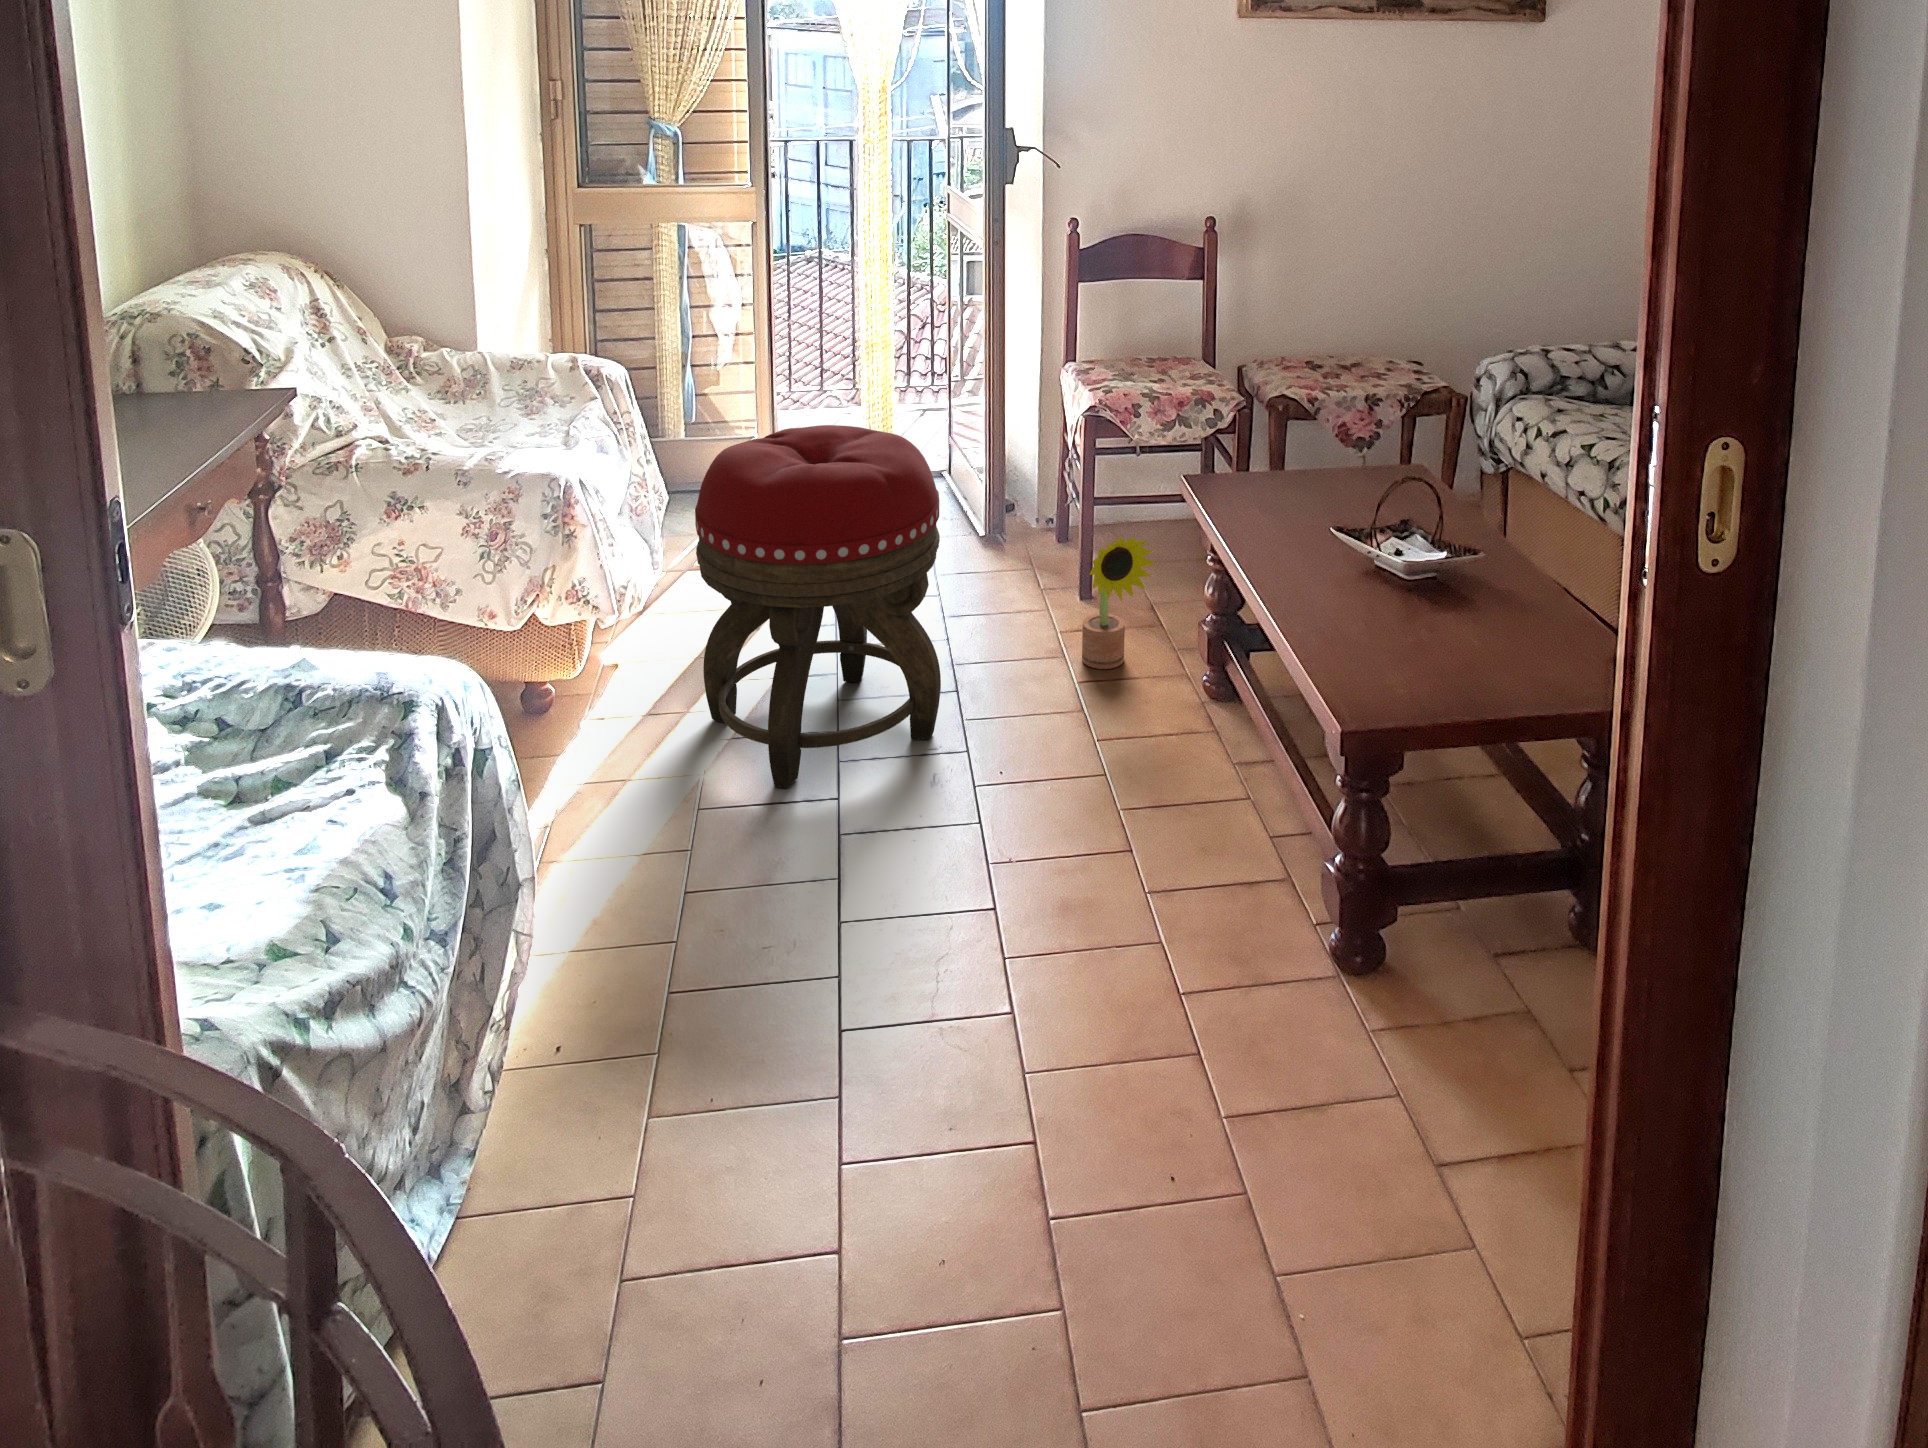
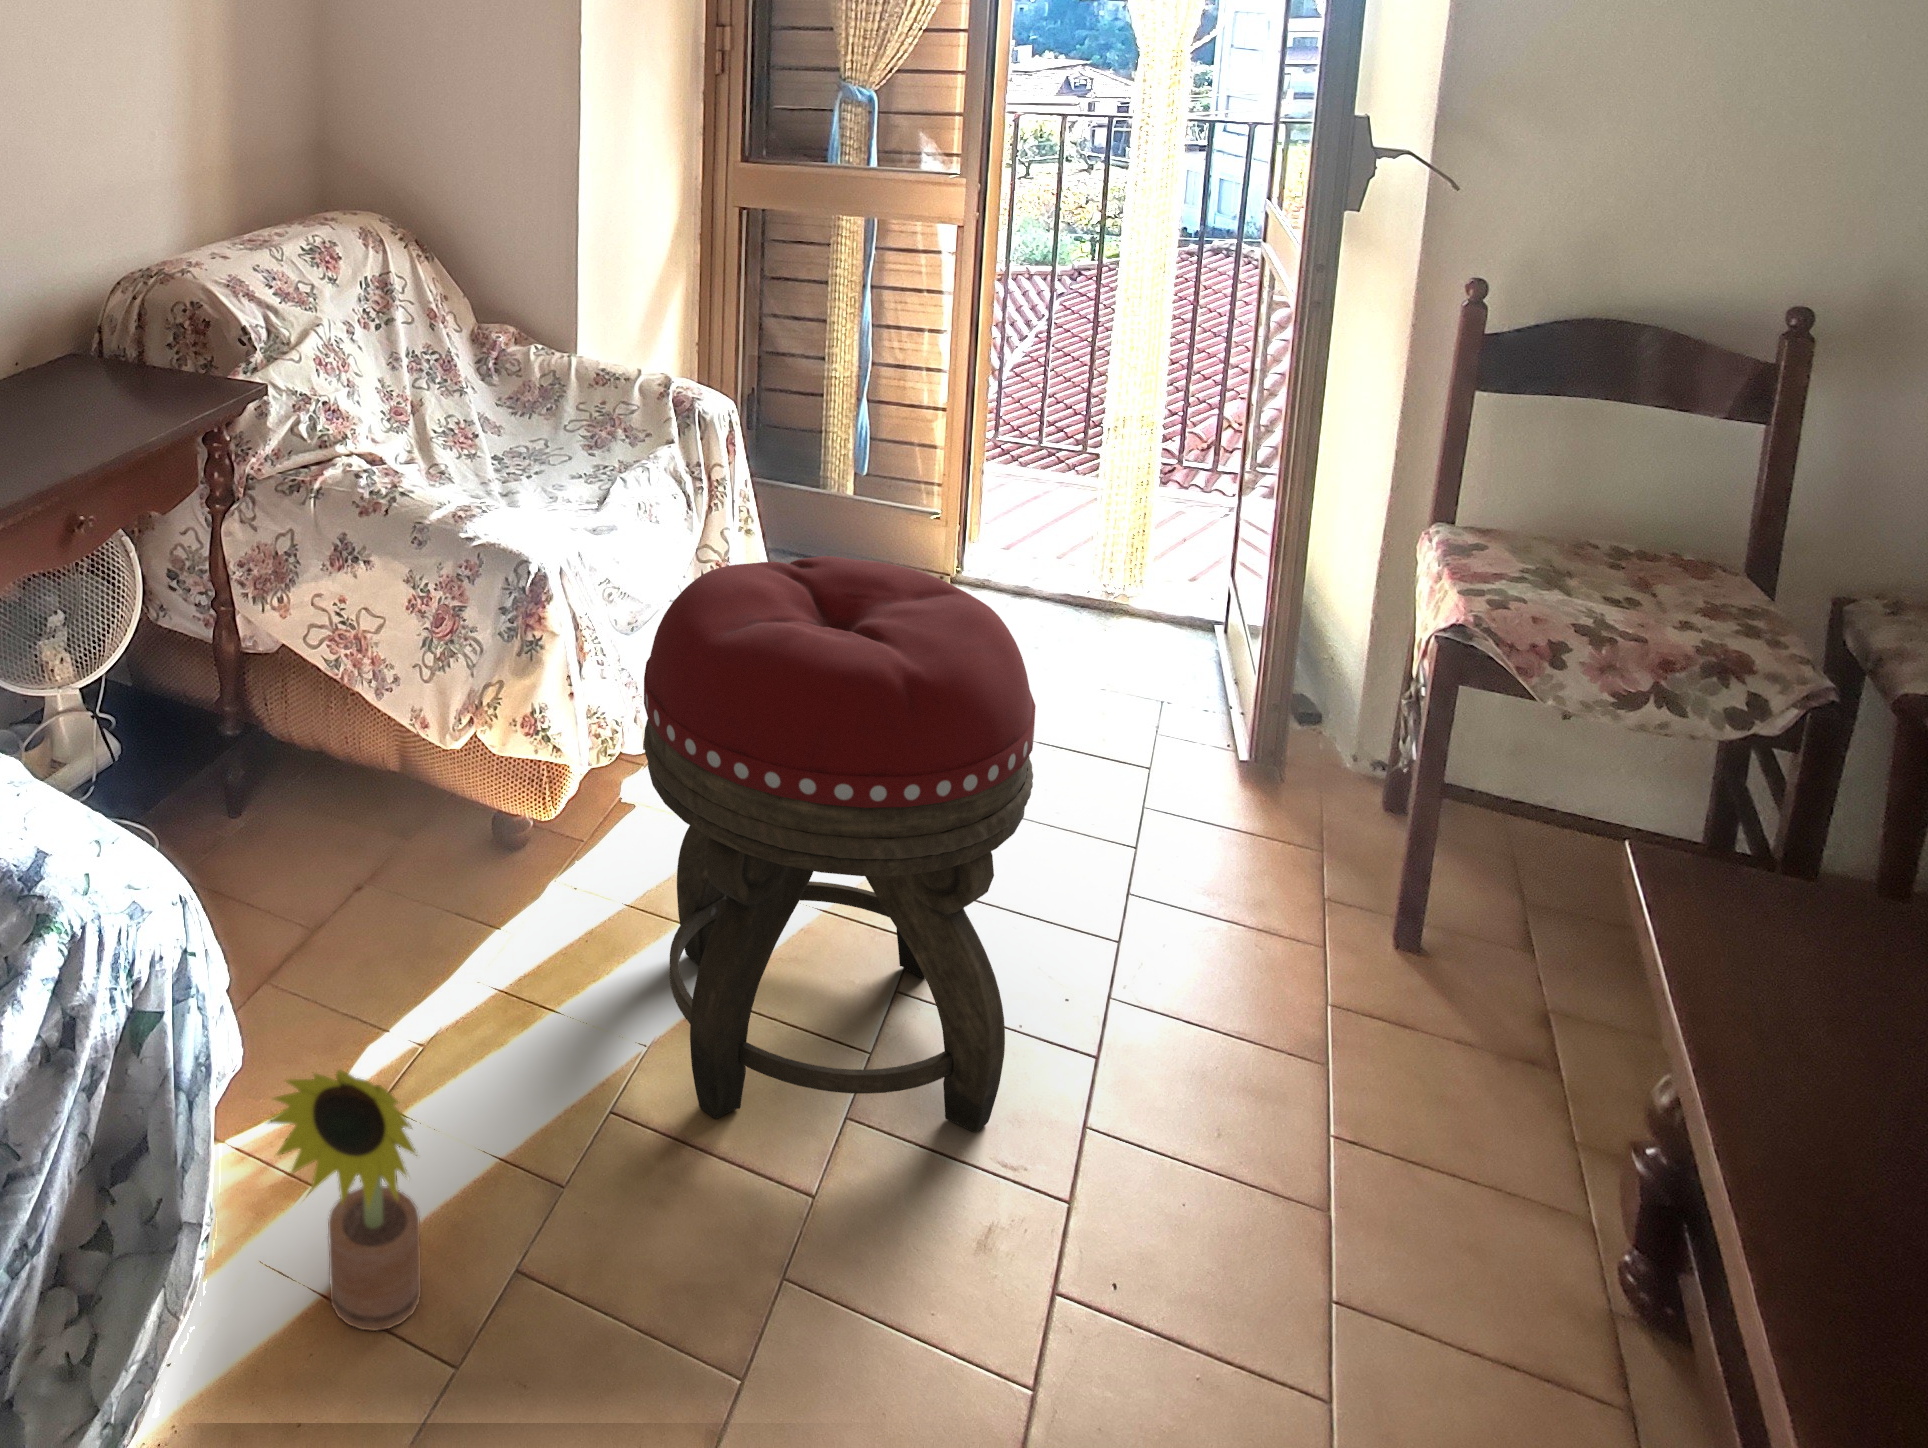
decorative plant: present [1082,537,1155,669] -> present [268,1070,421,1331]

